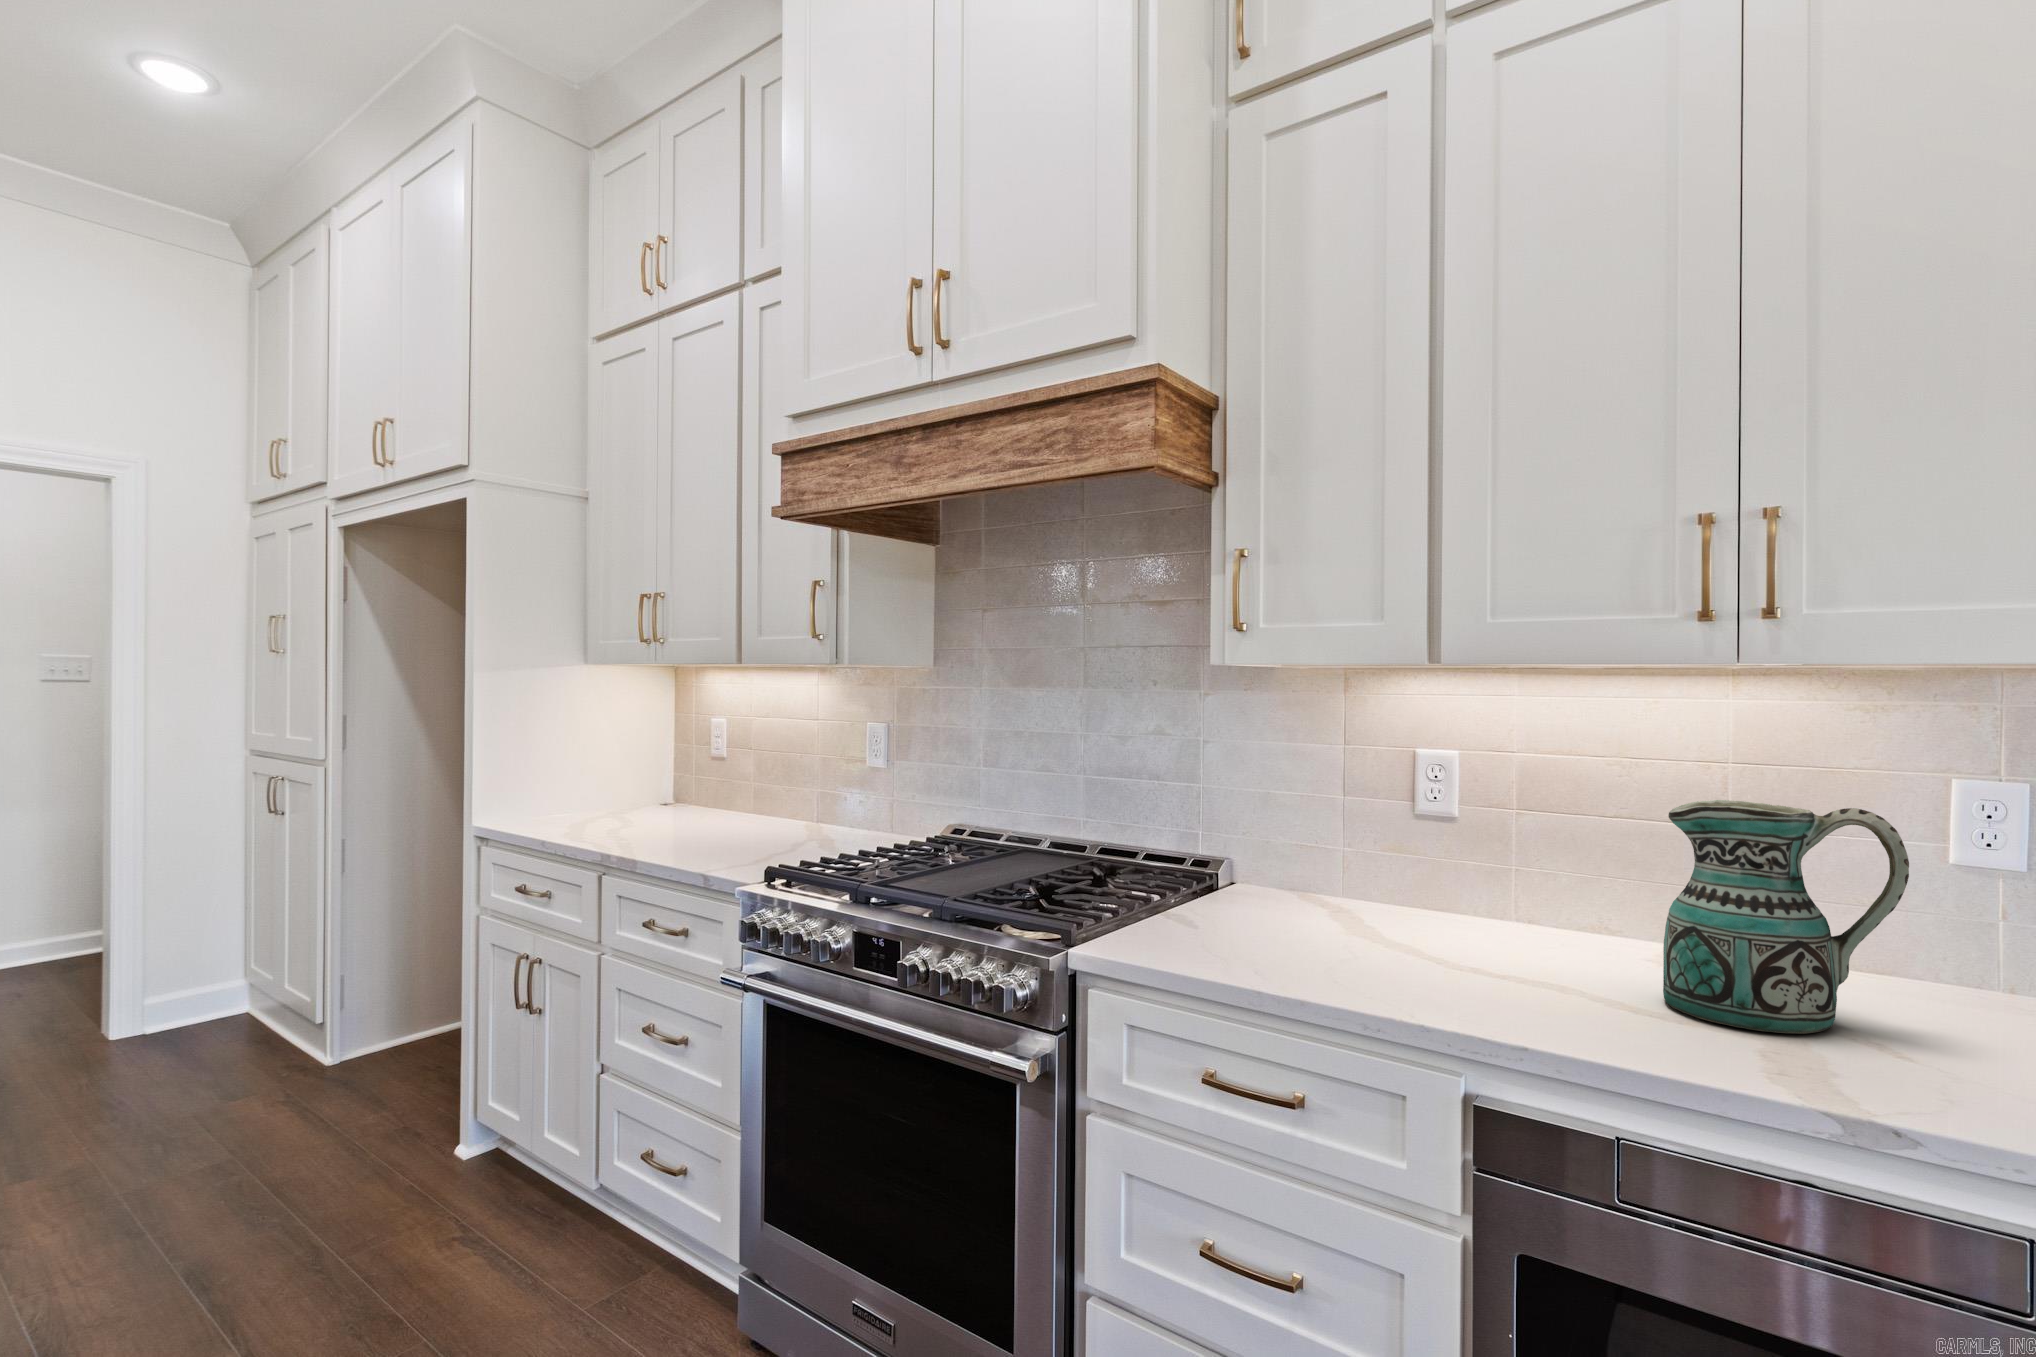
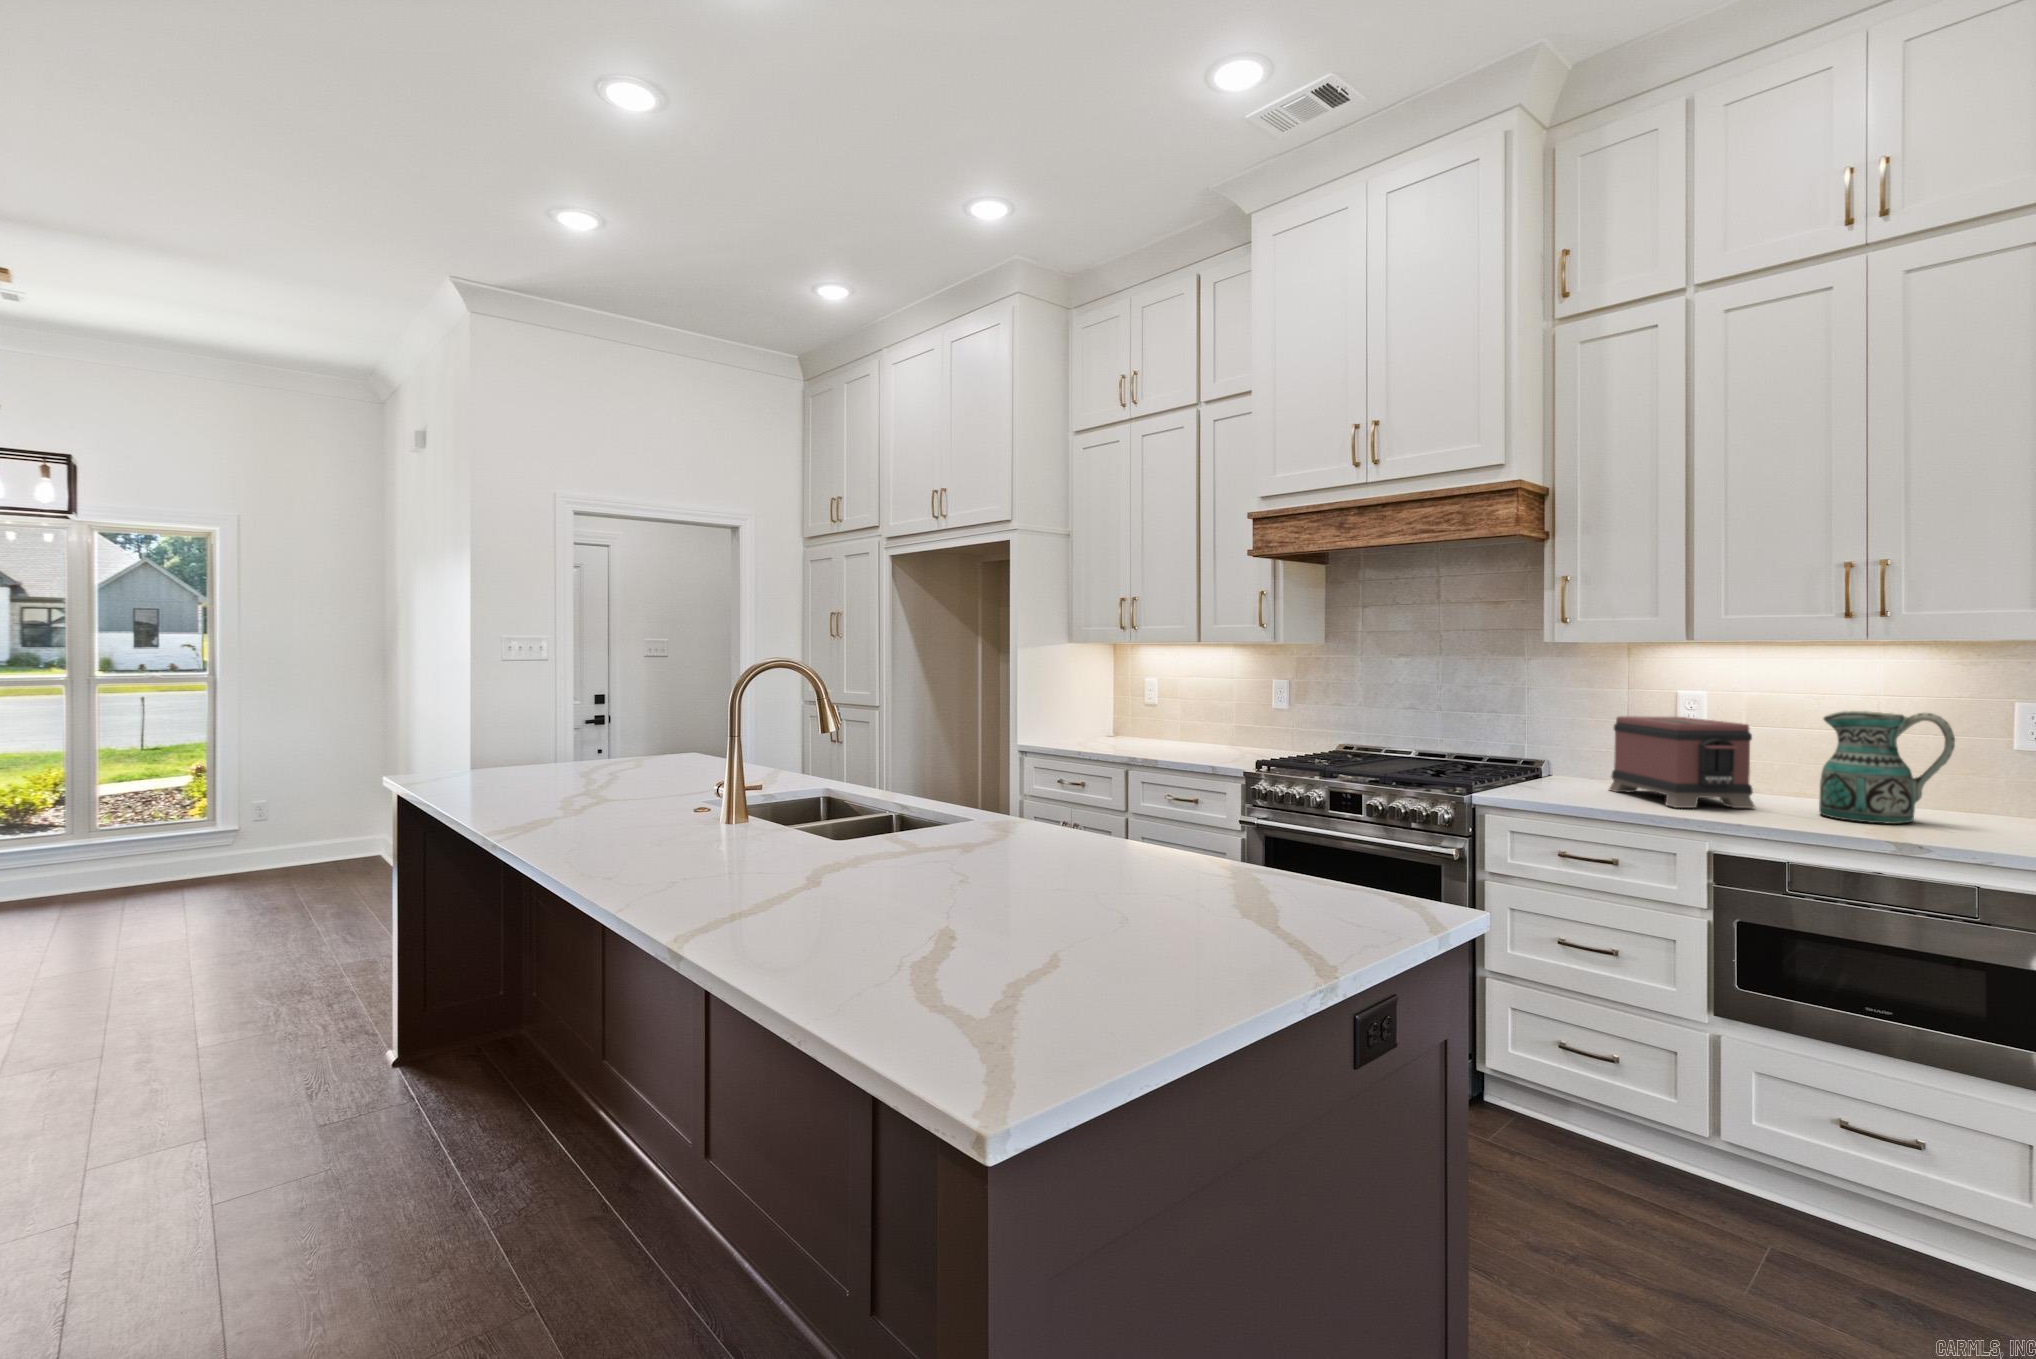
toaster: none [1314,800,1553,988] -> present [1609,716,1755,808]

